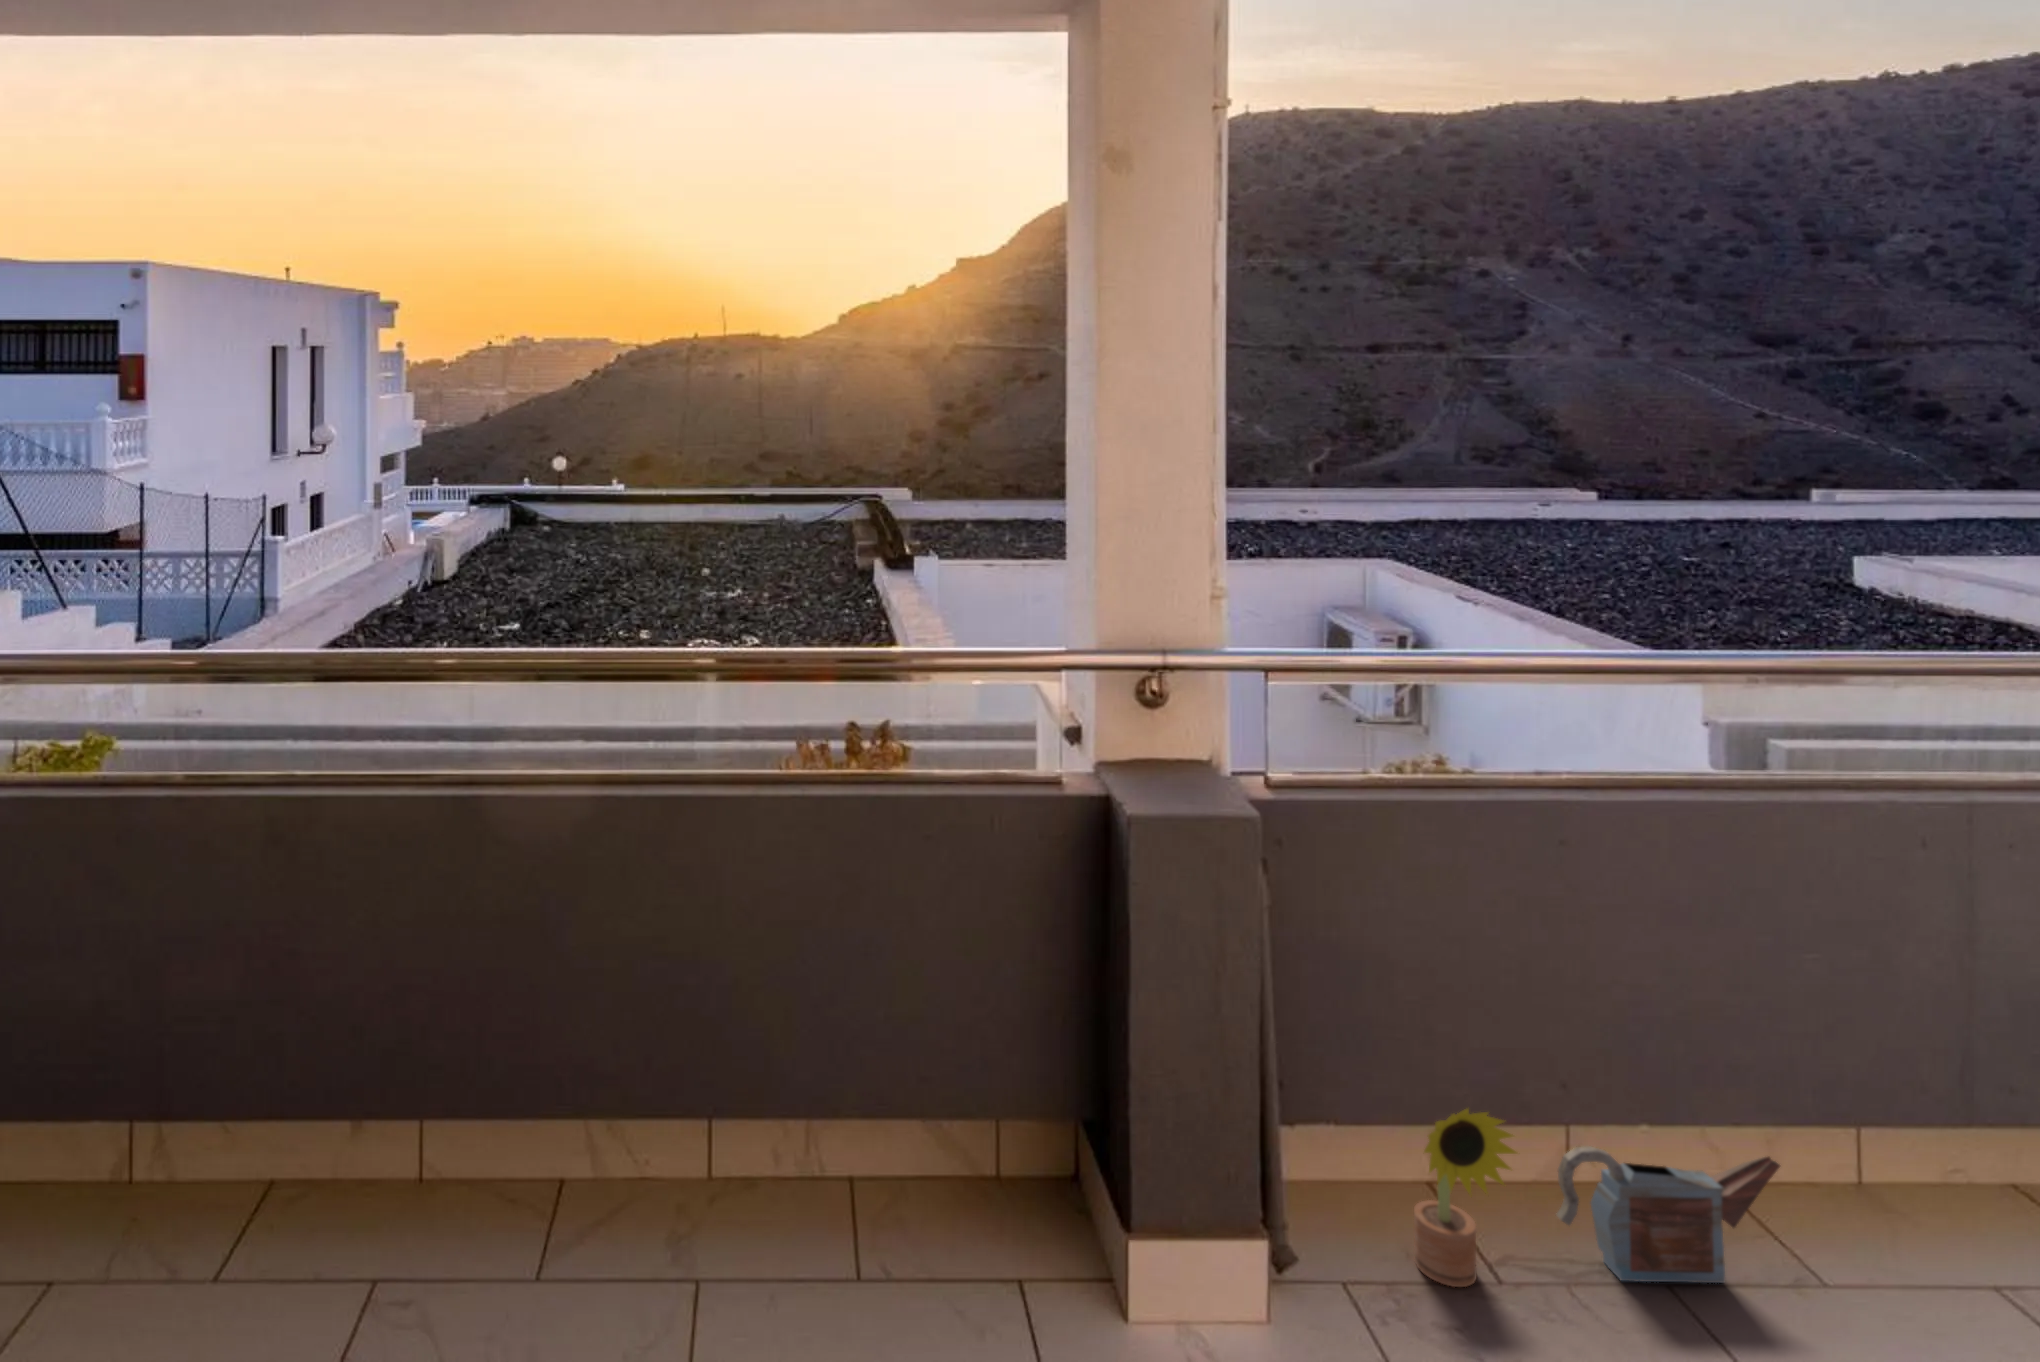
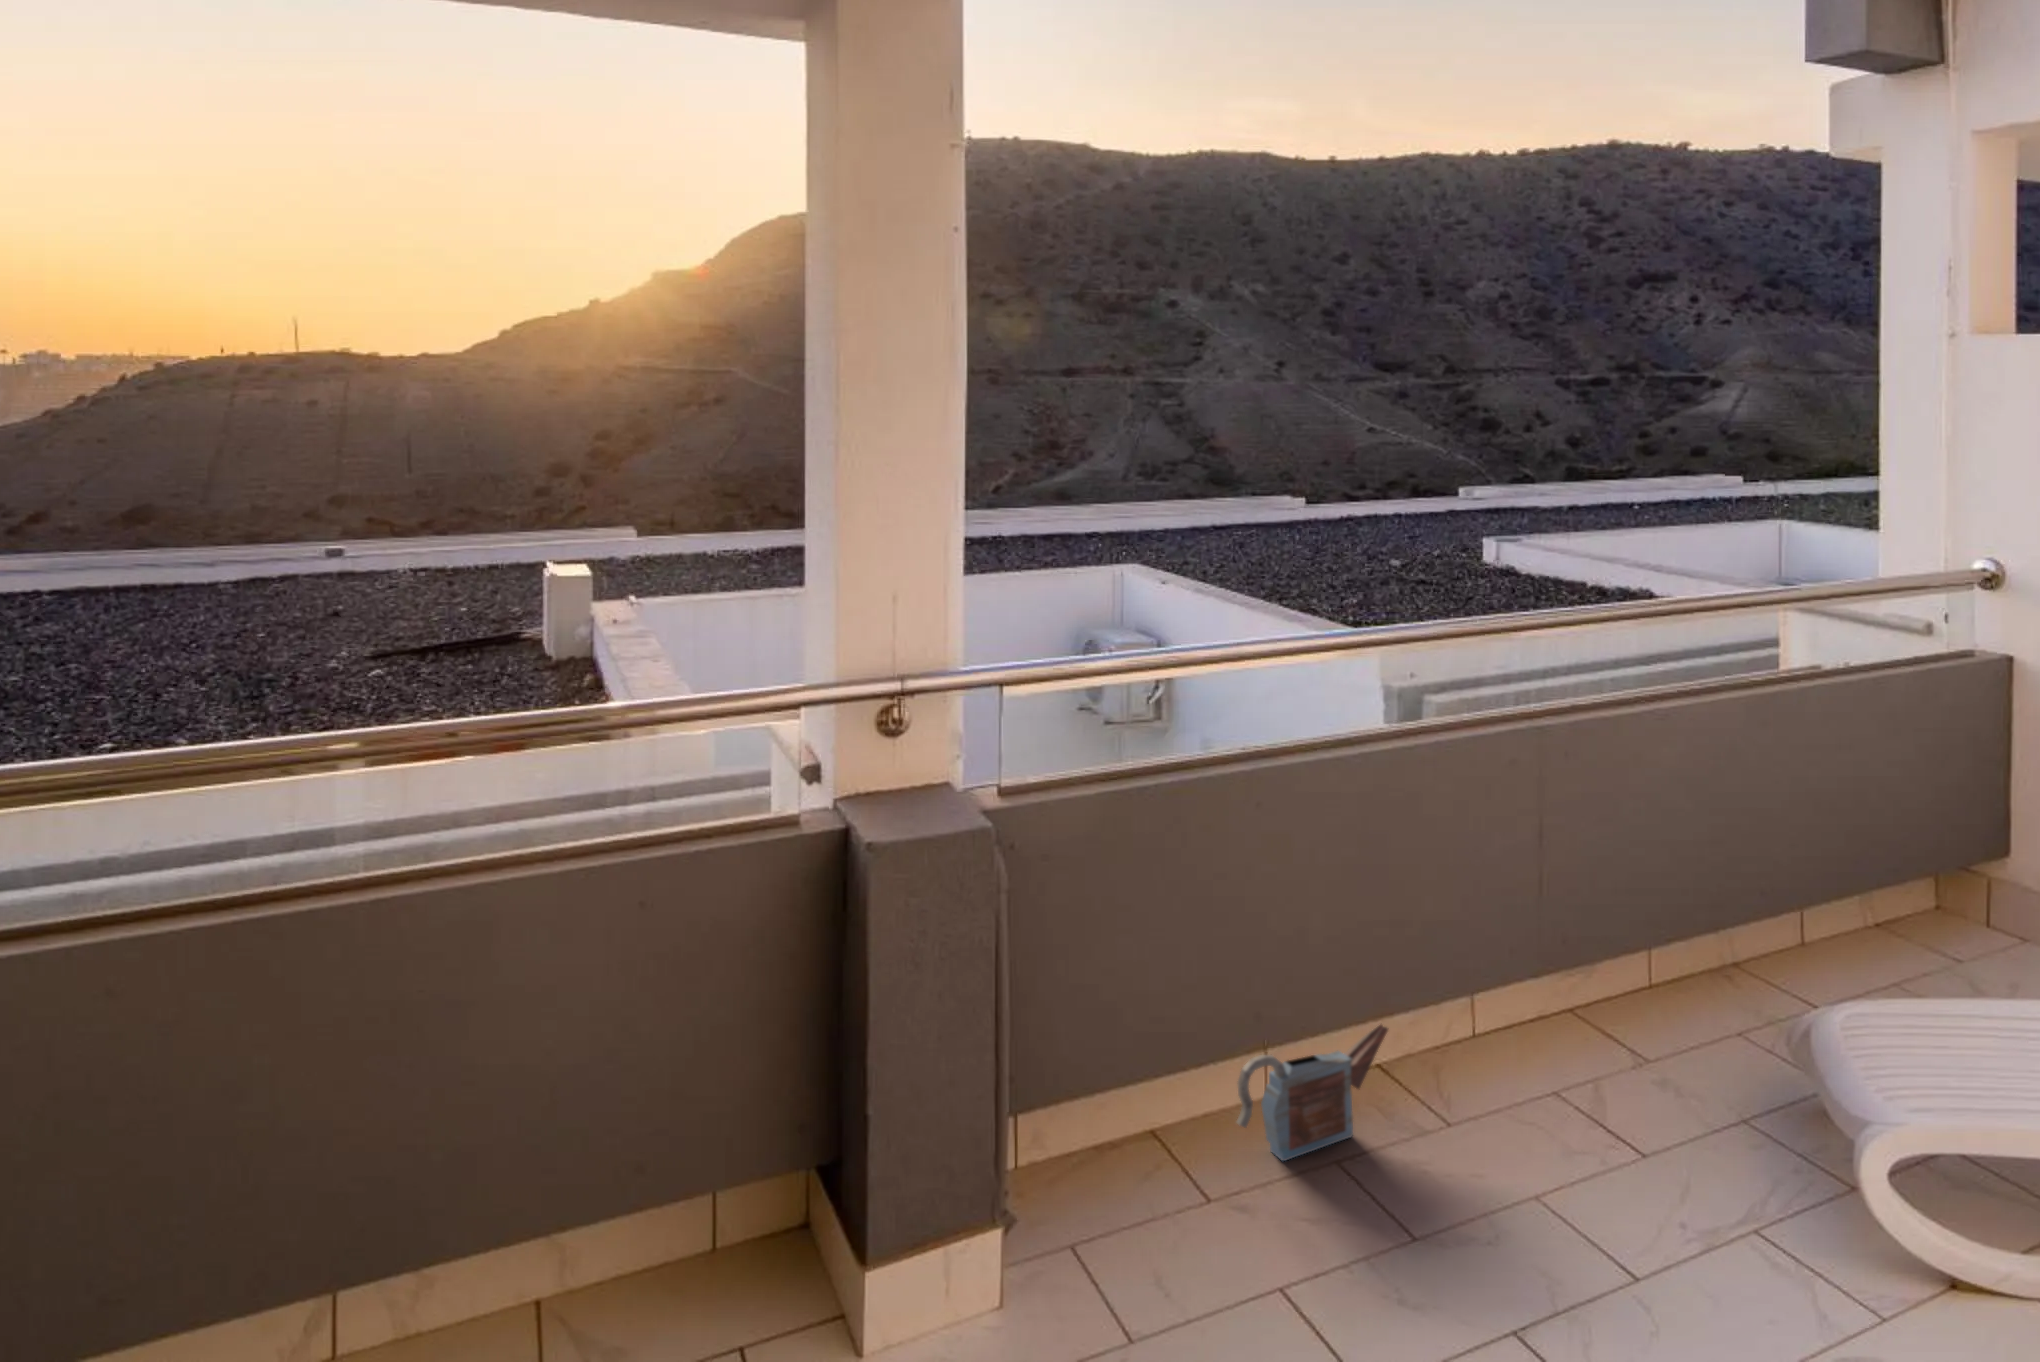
decorative plant: present [1414,1109,1517,1287] -> none [1127,1045,1210,1214]

